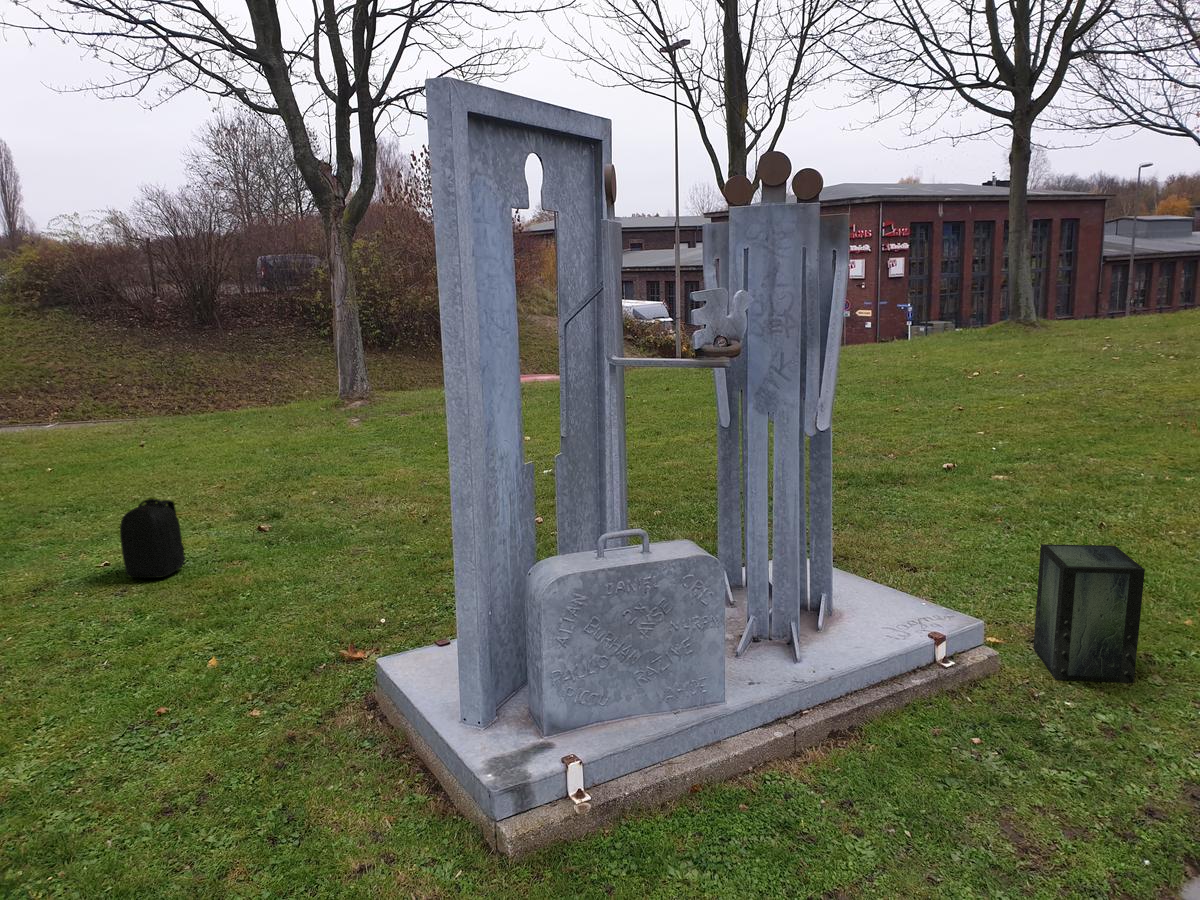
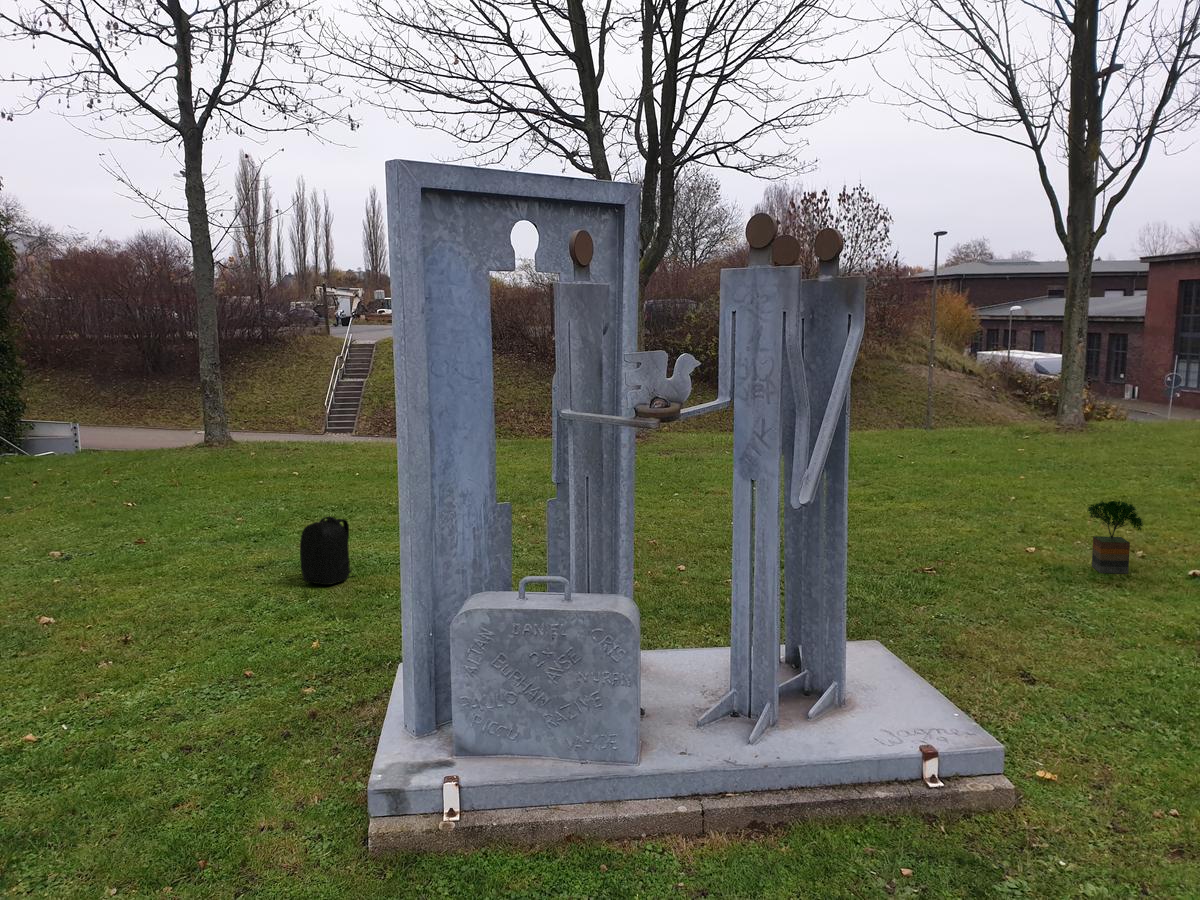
potted tree: none [864,409,911,471] -> present [1088,501,1143,574]
storage box: present [1033,544,1145,683] -> none [1064,664,1177,853]

